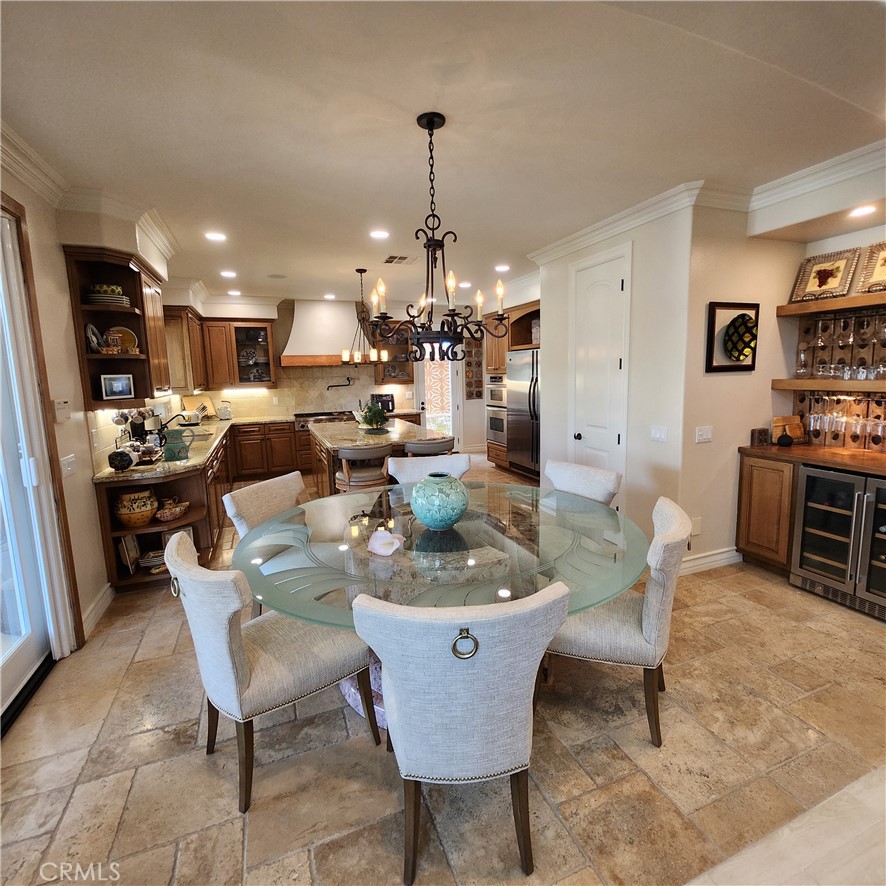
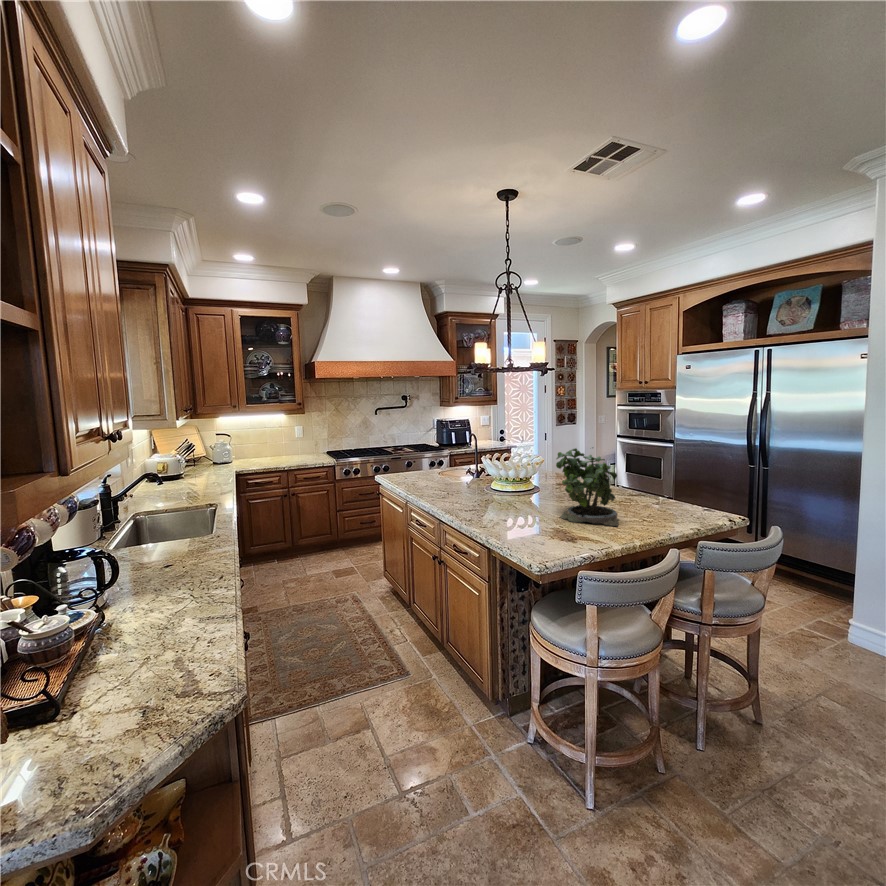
ceramic pitcher: present [163,428,195,461] -> none [71,583,198,731]

